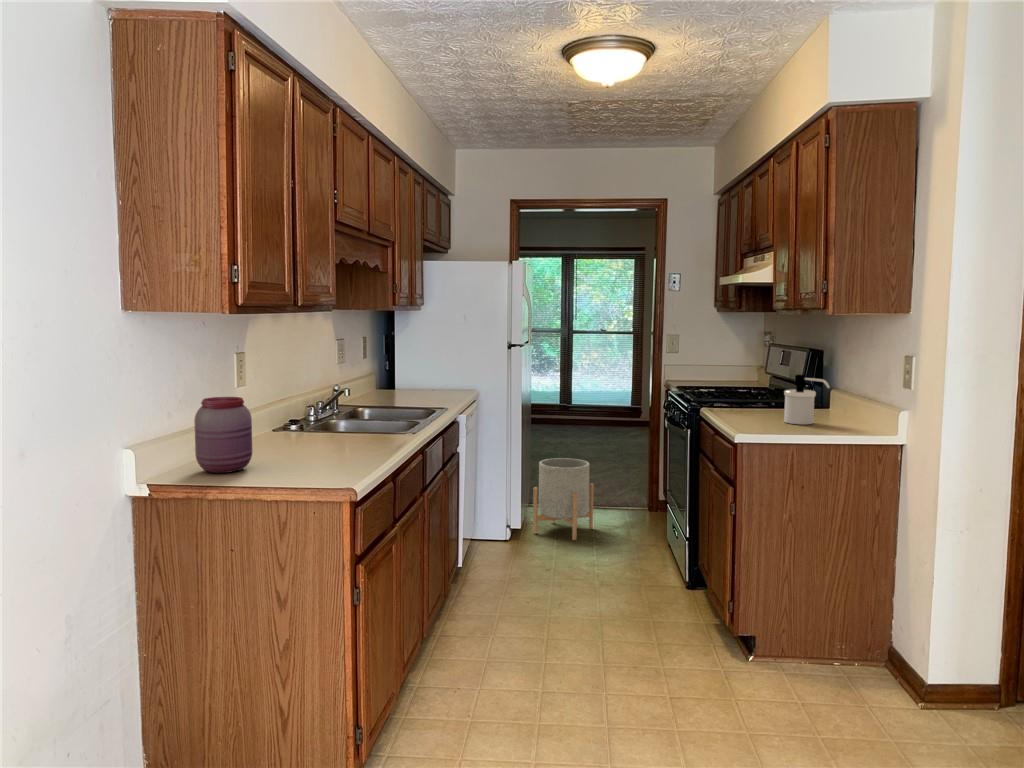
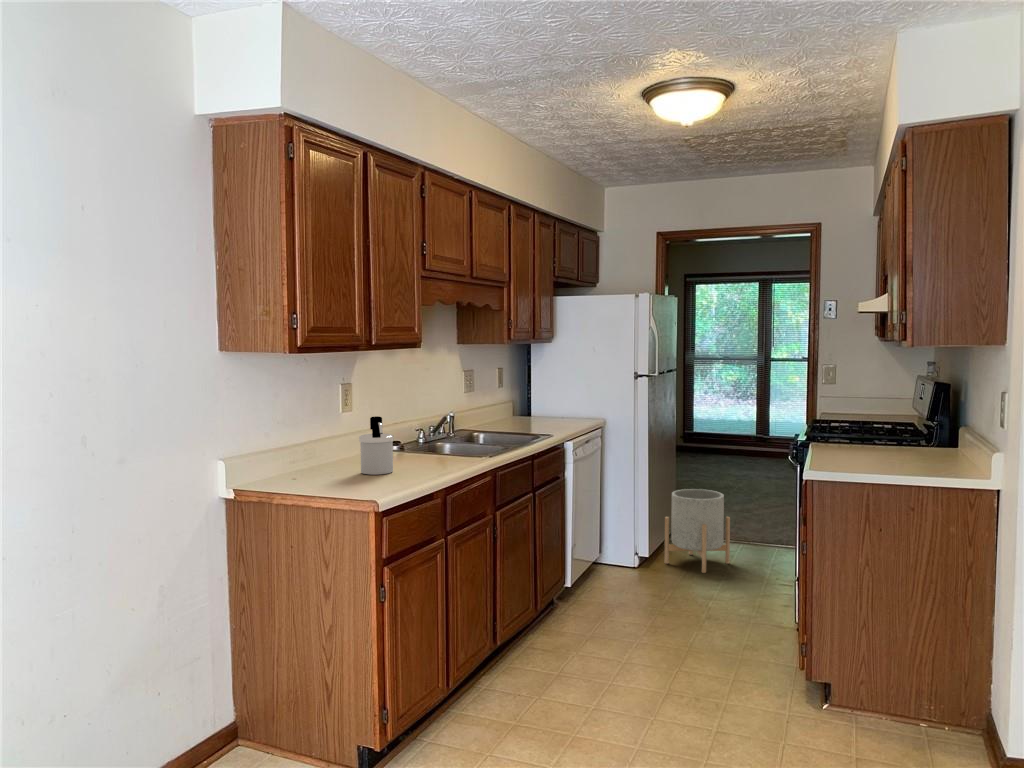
soap dispenser: present [784,374,830,425] -> present [359,416,394,475]
jar: present [194,397,252,473] -> none [276,421,322,483]

